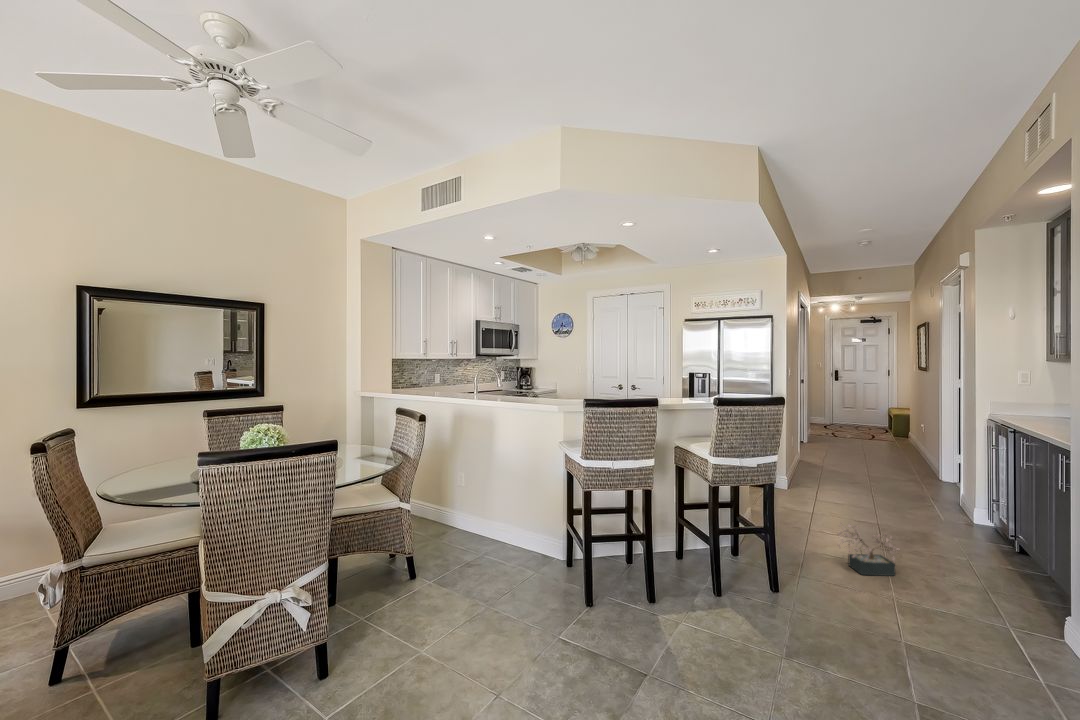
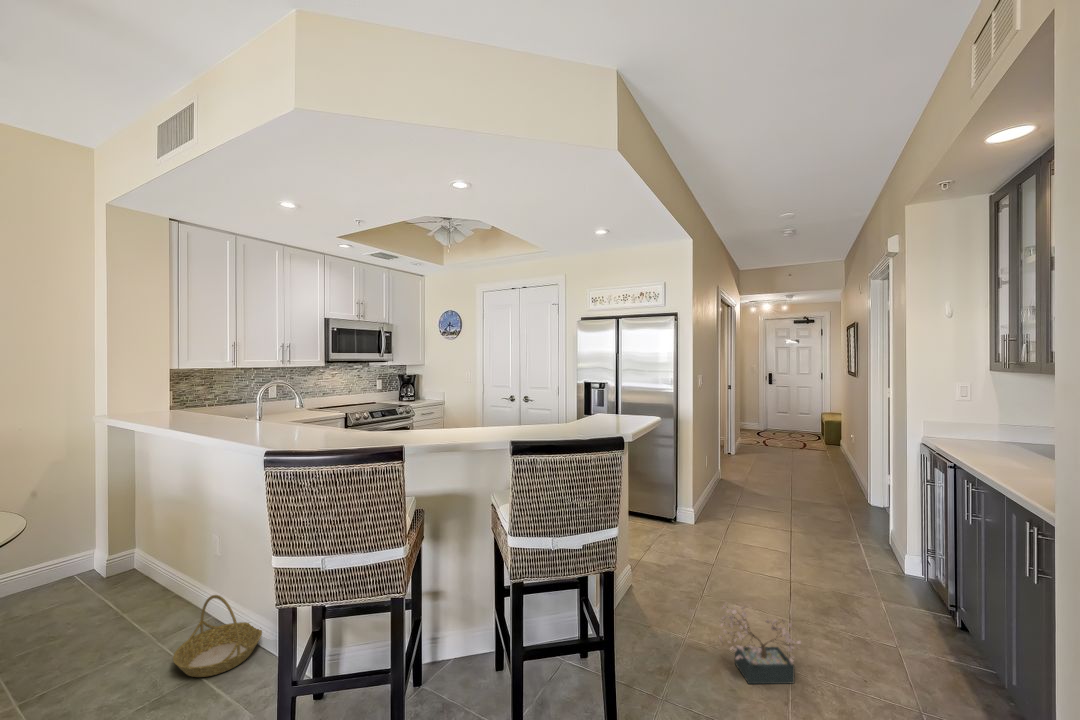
basket: none [457,508,507,559] -> present [173,595,262,677]

